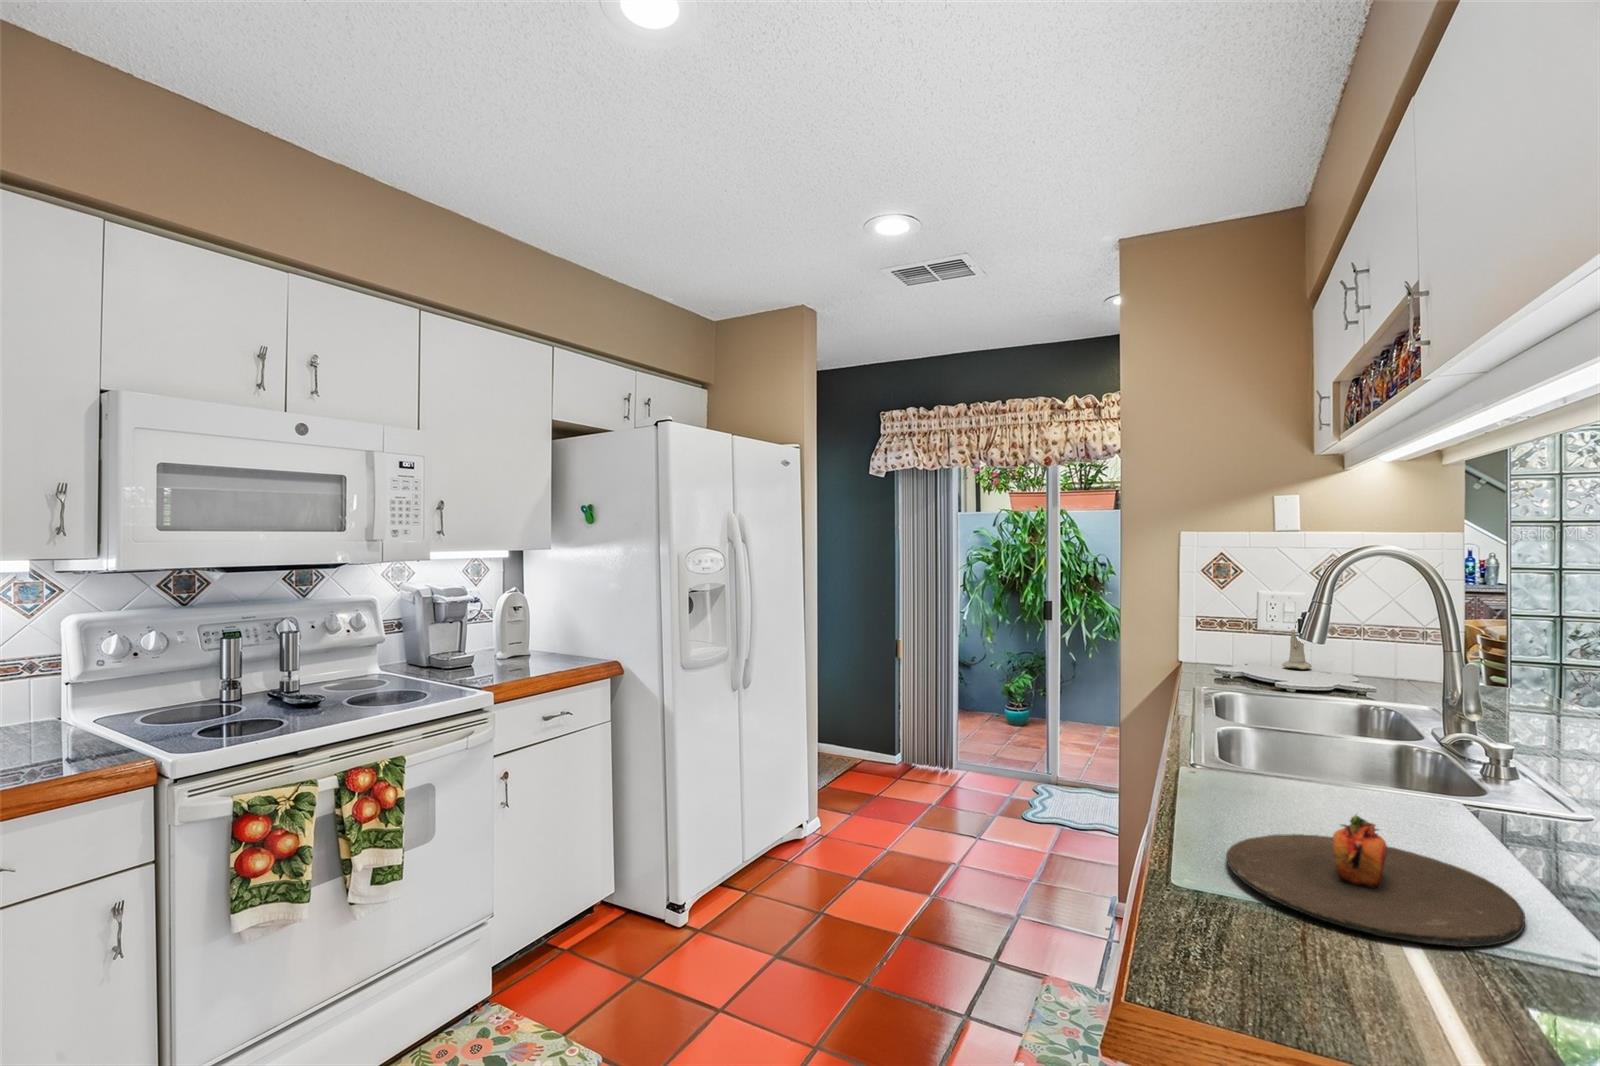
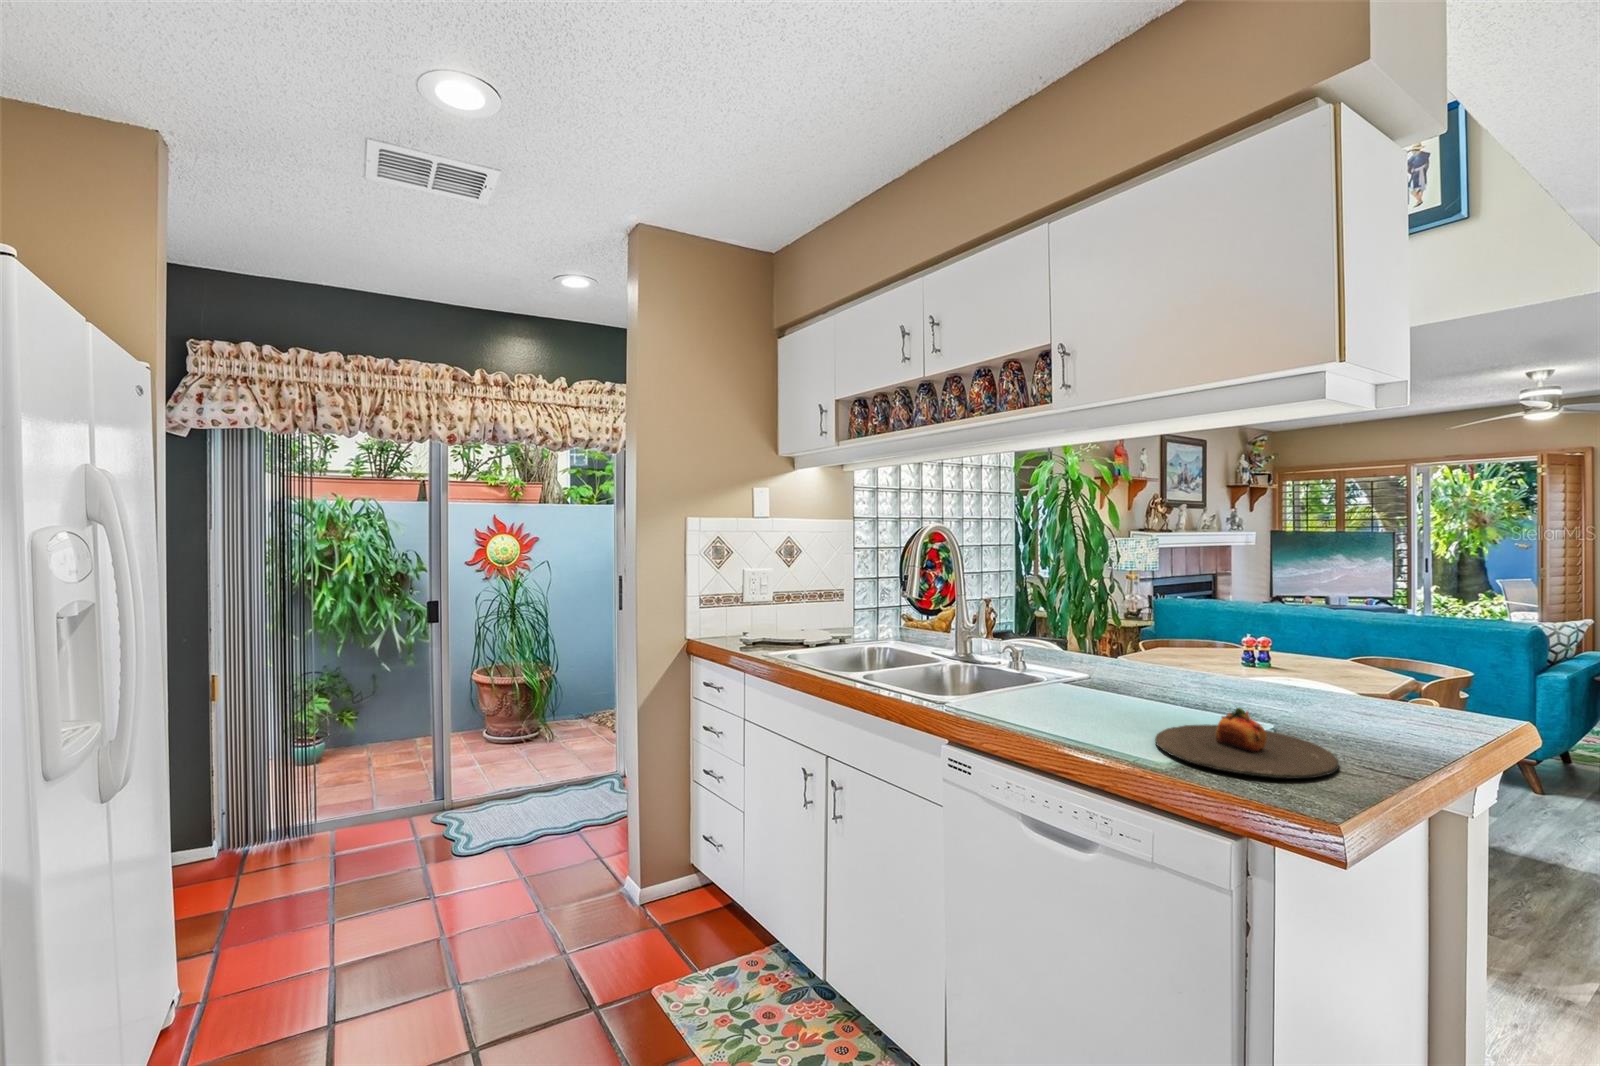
candle: present [1282,621,1311,669] -> none [768,589,787,628]

